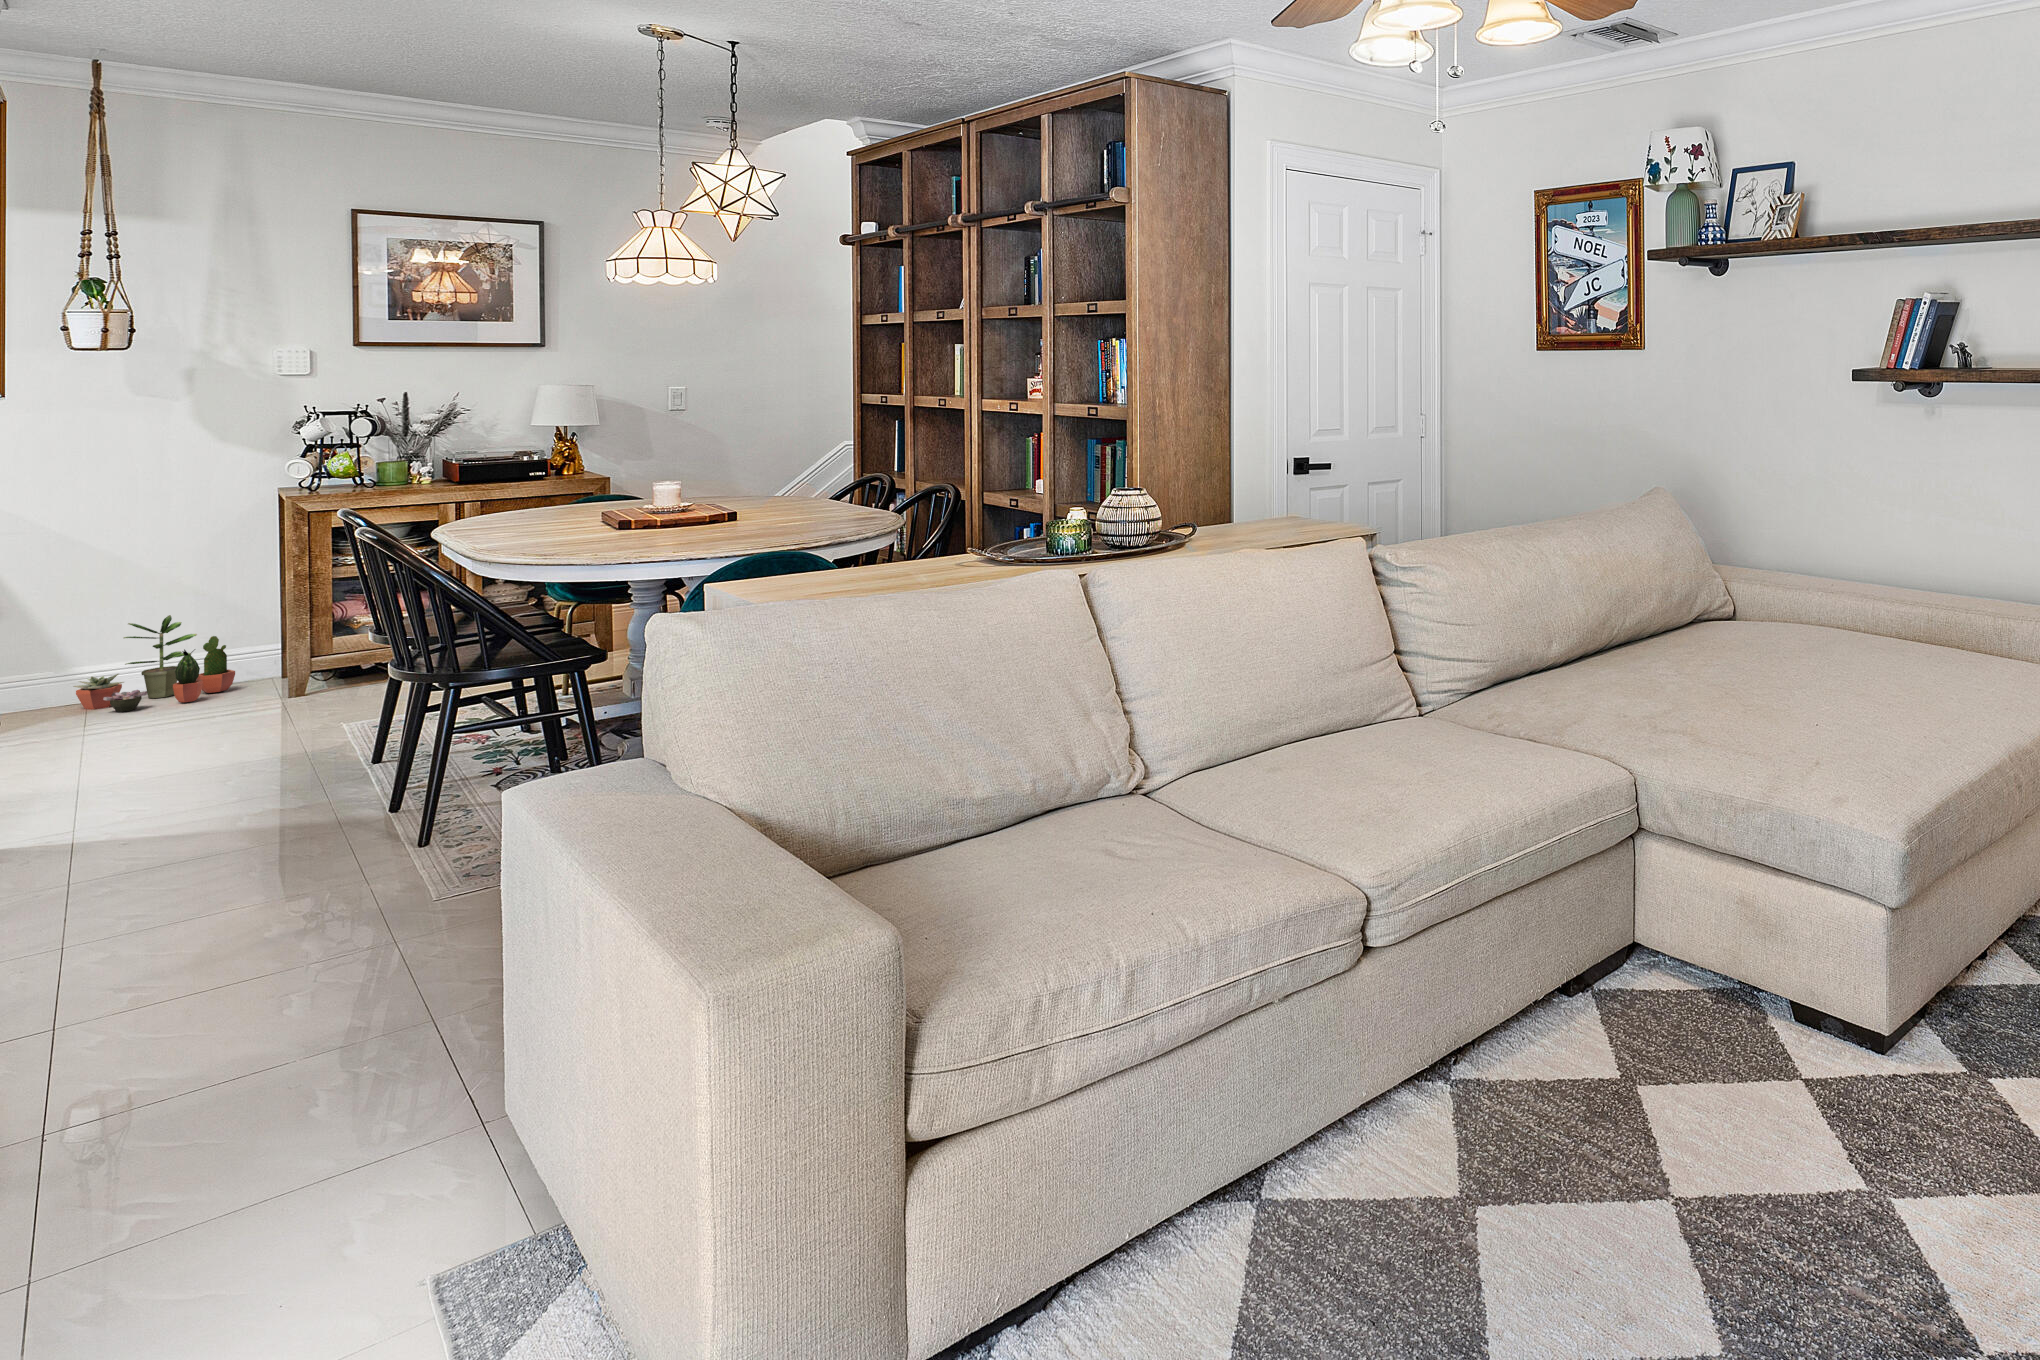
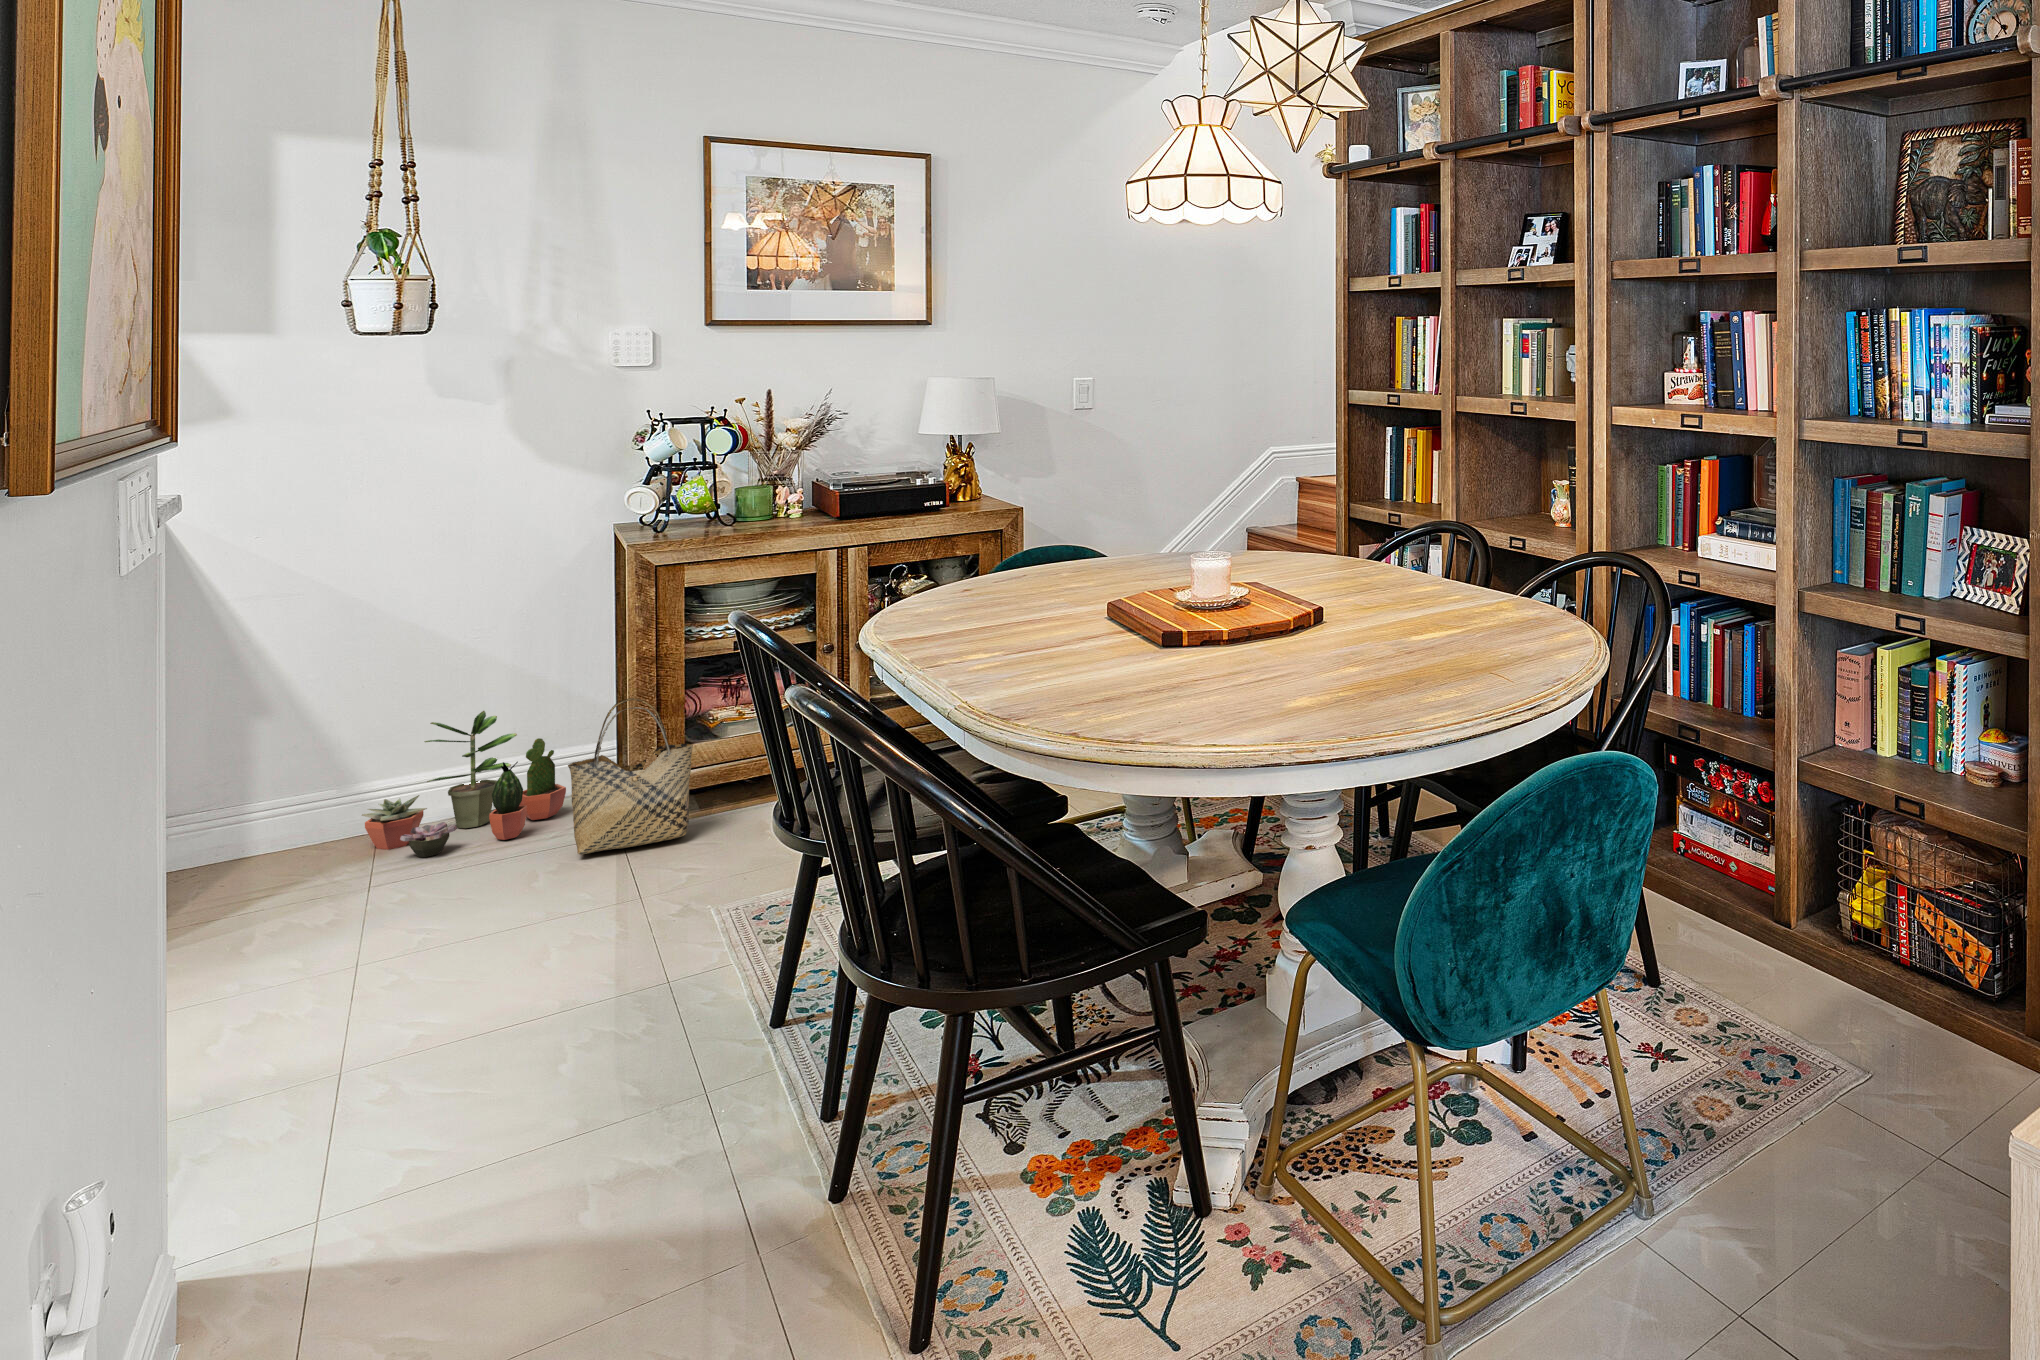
woven basket: none [232,603,331,707] -> present [568,698,693,855]

